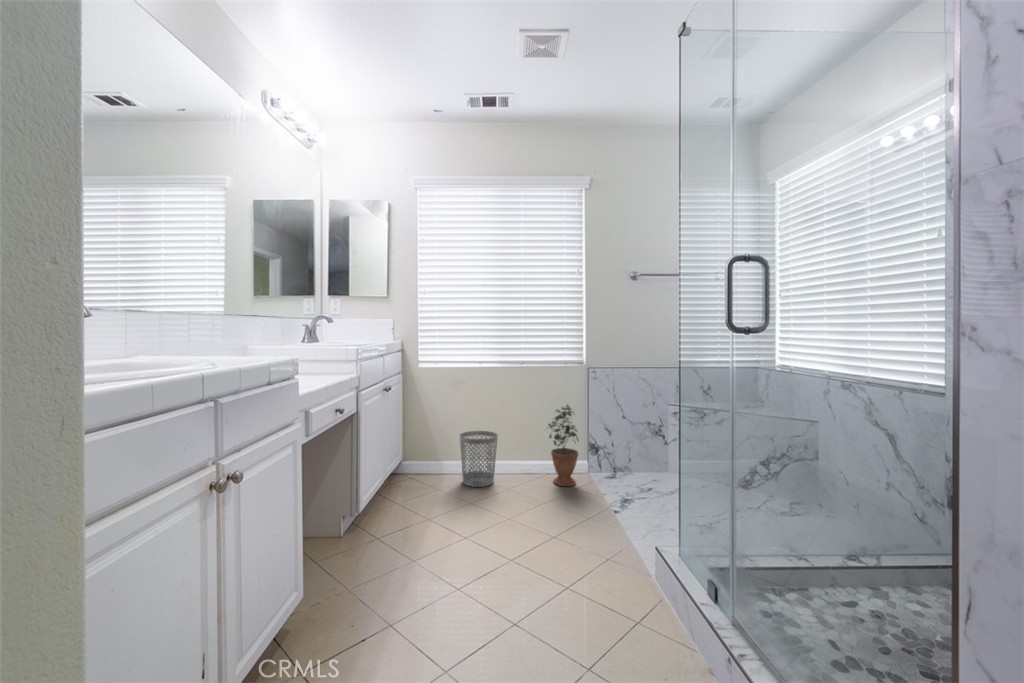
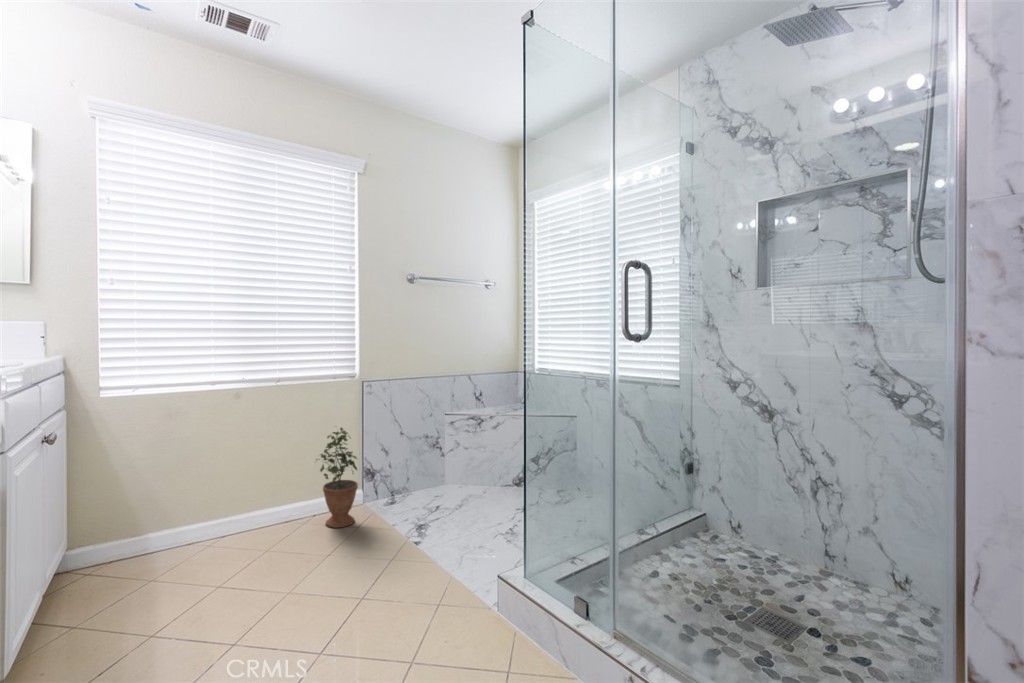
wastebasket: present [460,431,498,487] -> none [186,477,249,560]

